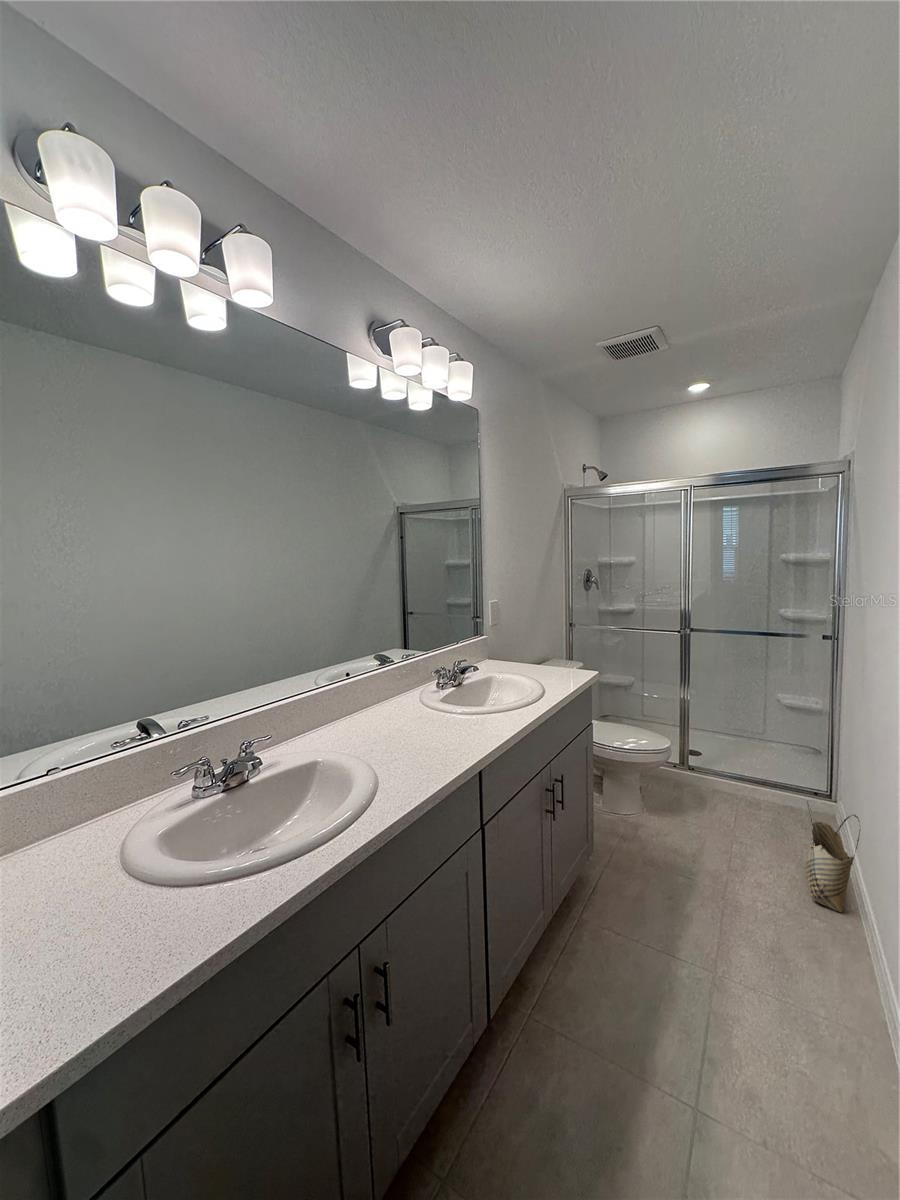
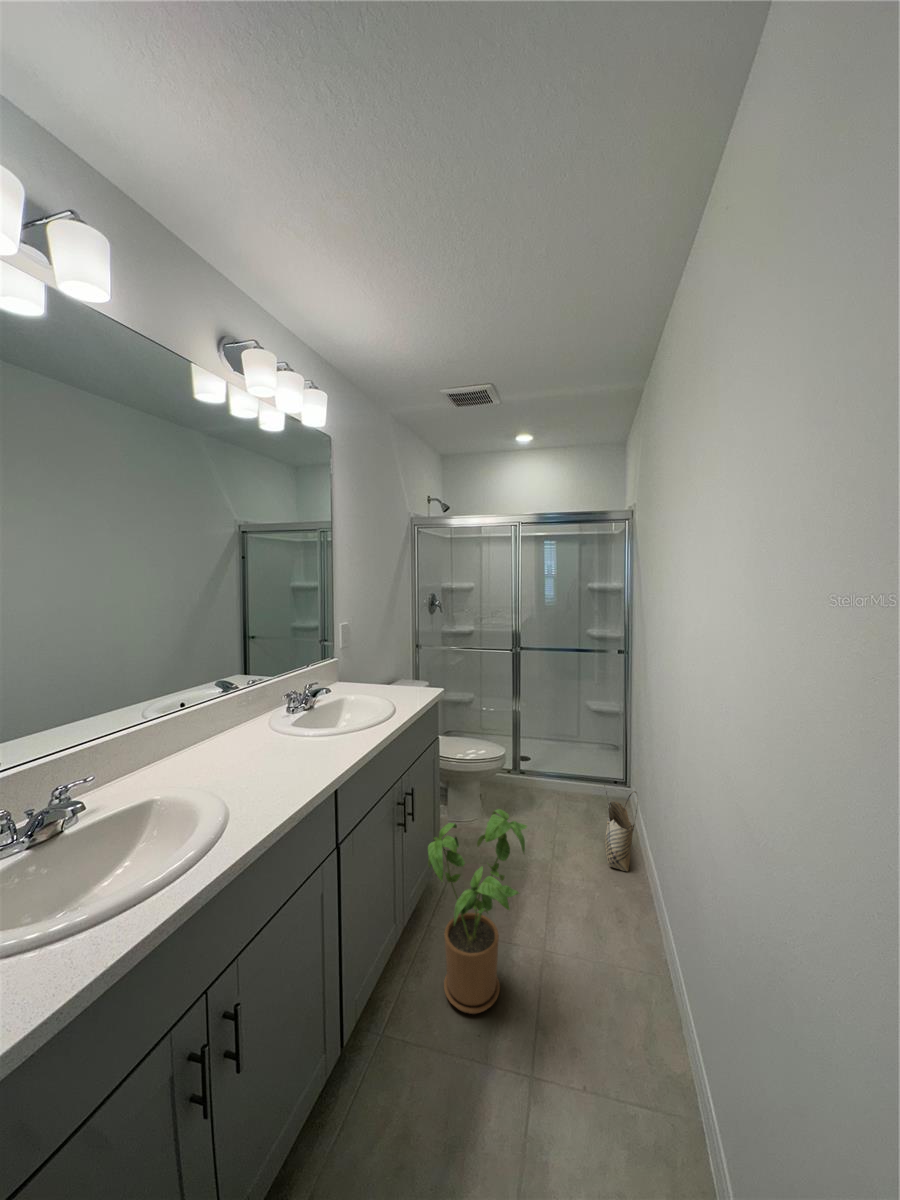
house plant: none [581,815,703,1036] -> present [428,809,527,1014]

